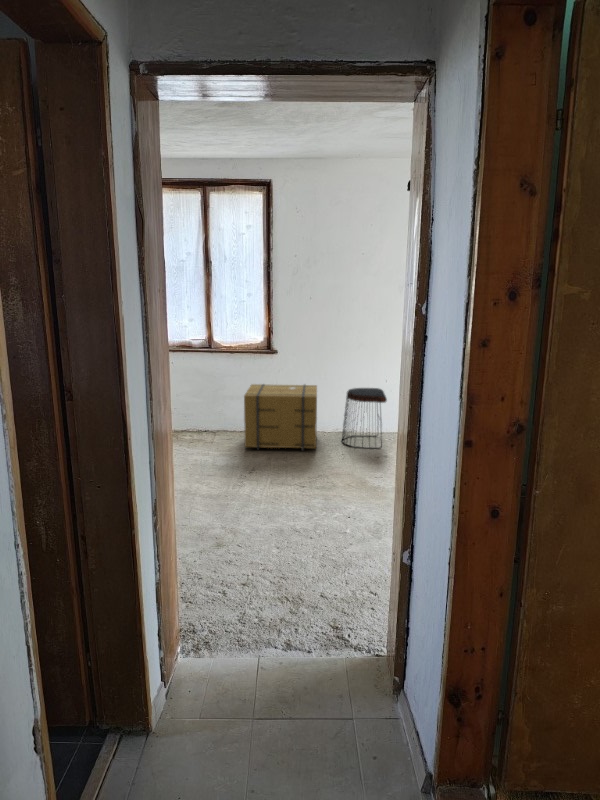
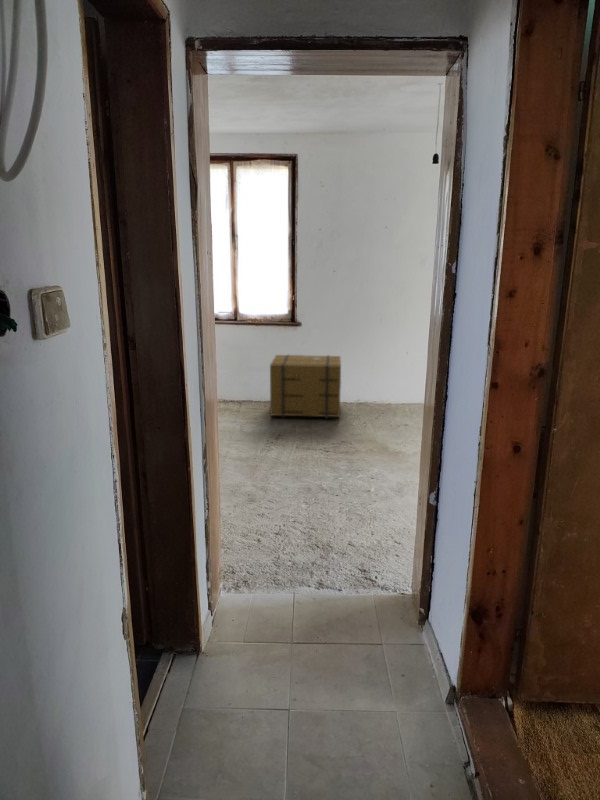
stool: present [341,388,387,448] -> none [364,359,409,418]

